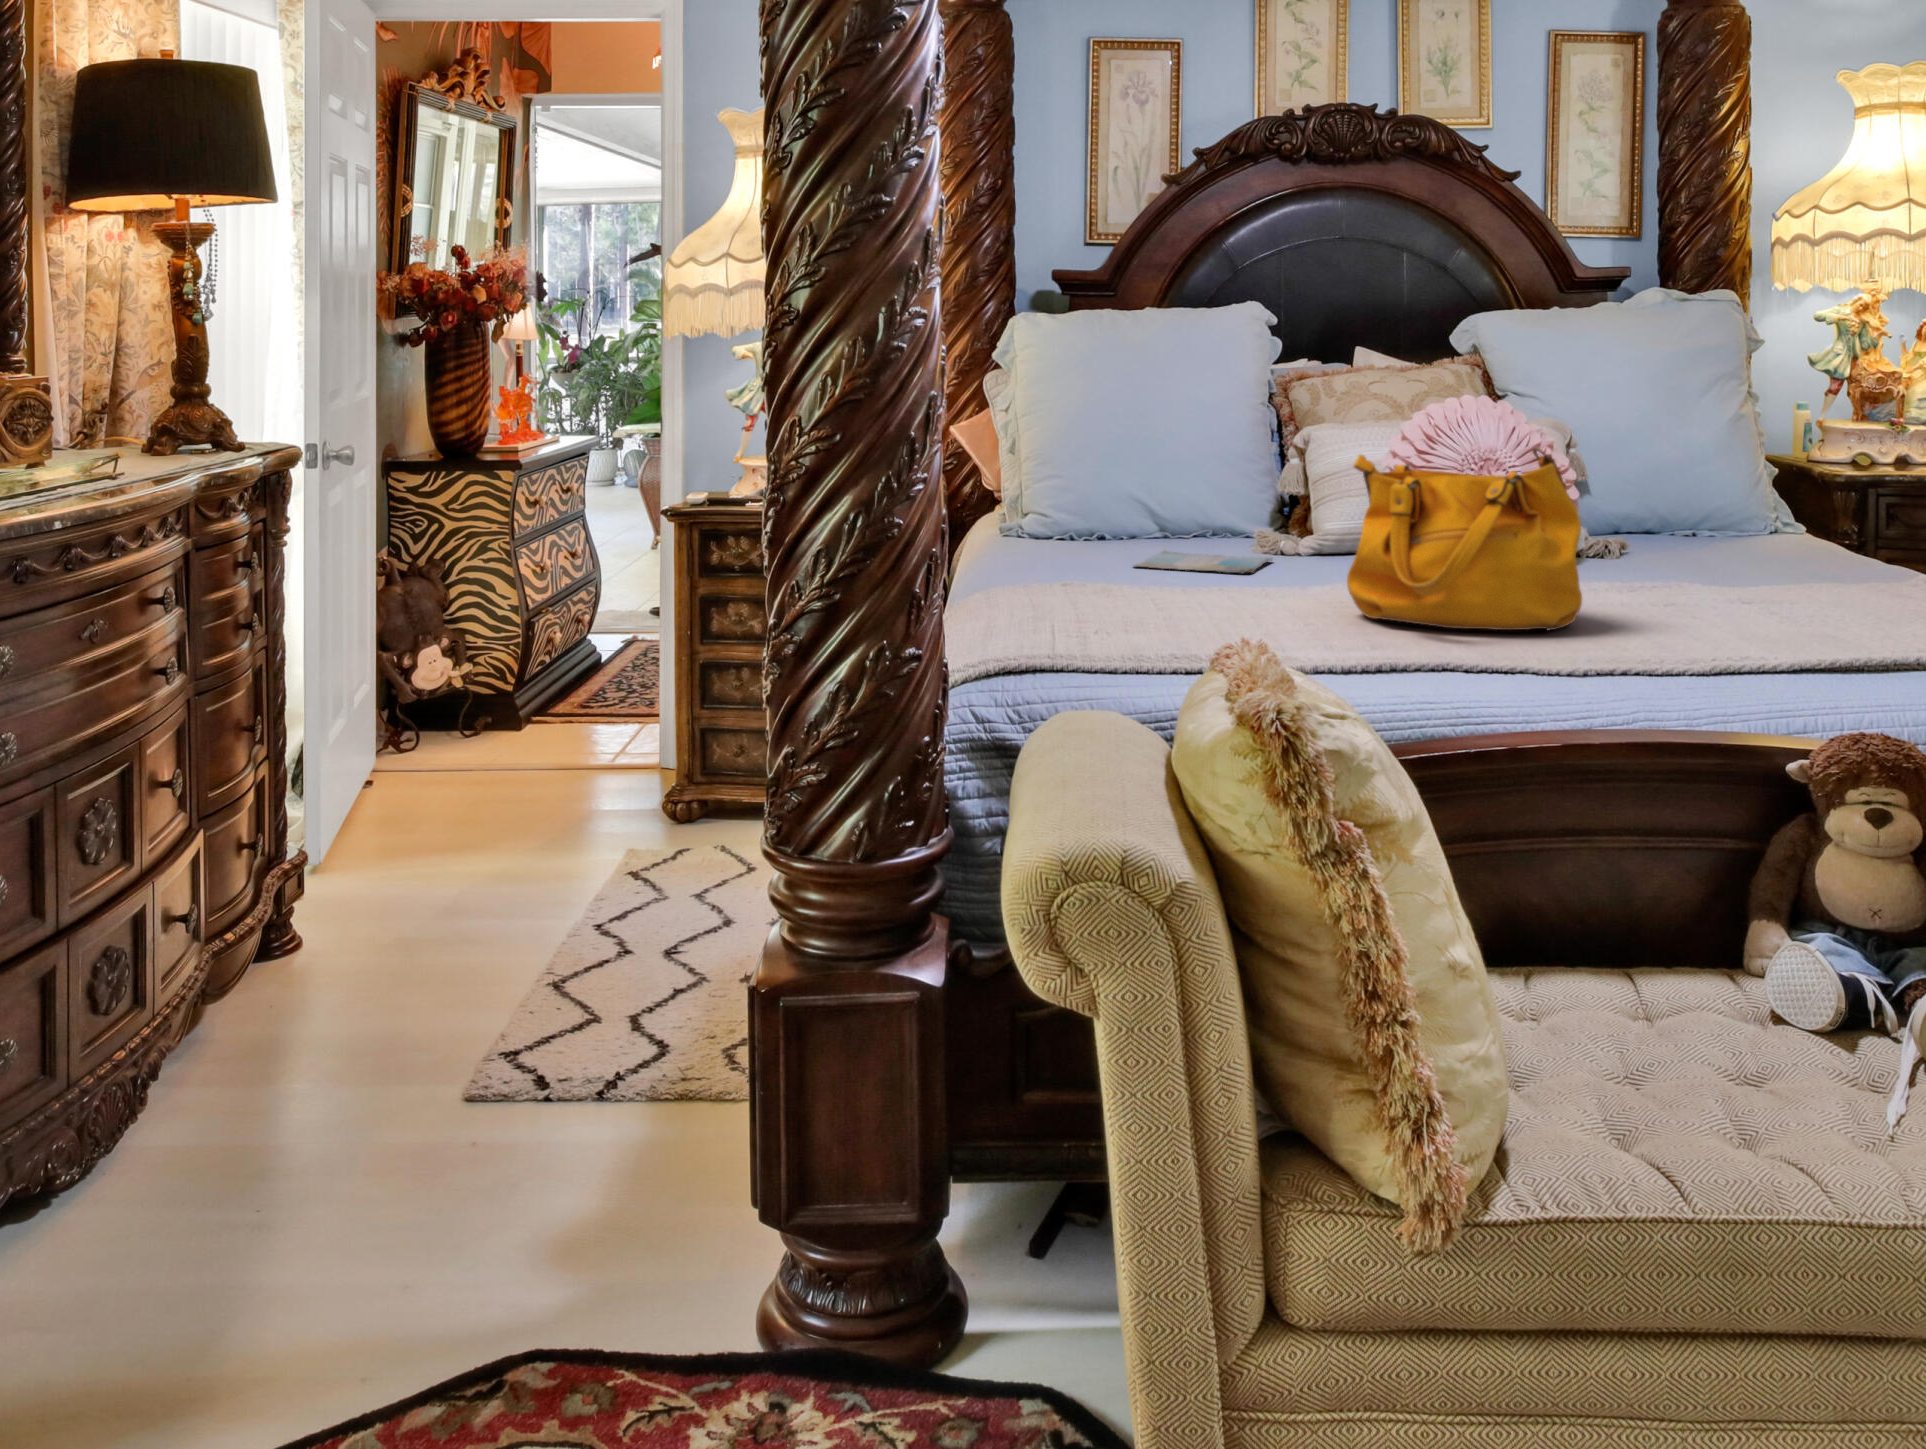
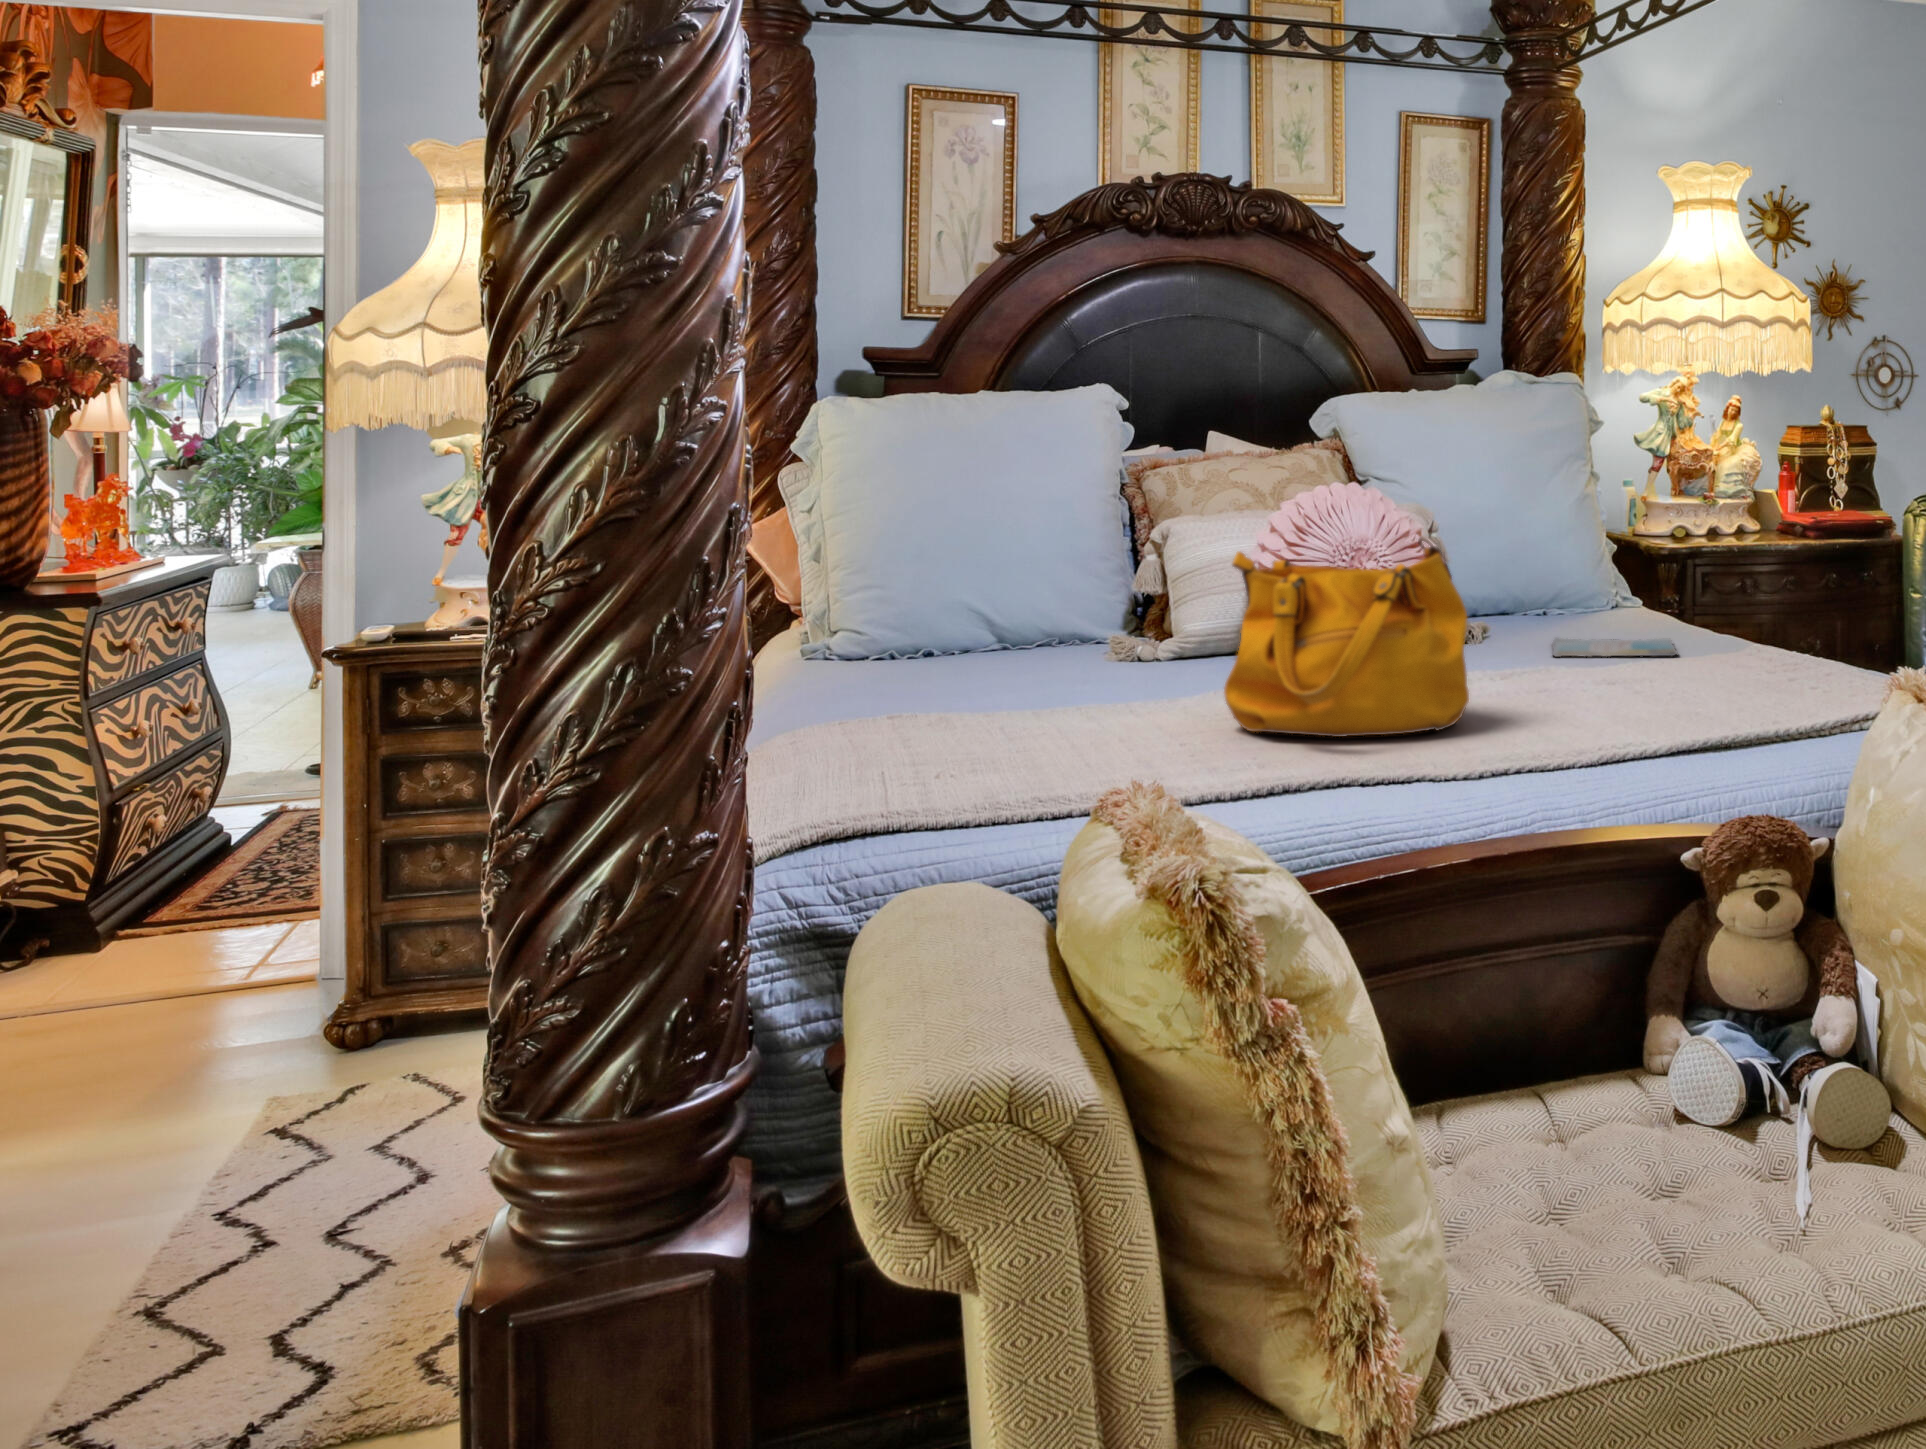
book: present [1134,551,1272,573] -> present [1553,638,1677,657]

